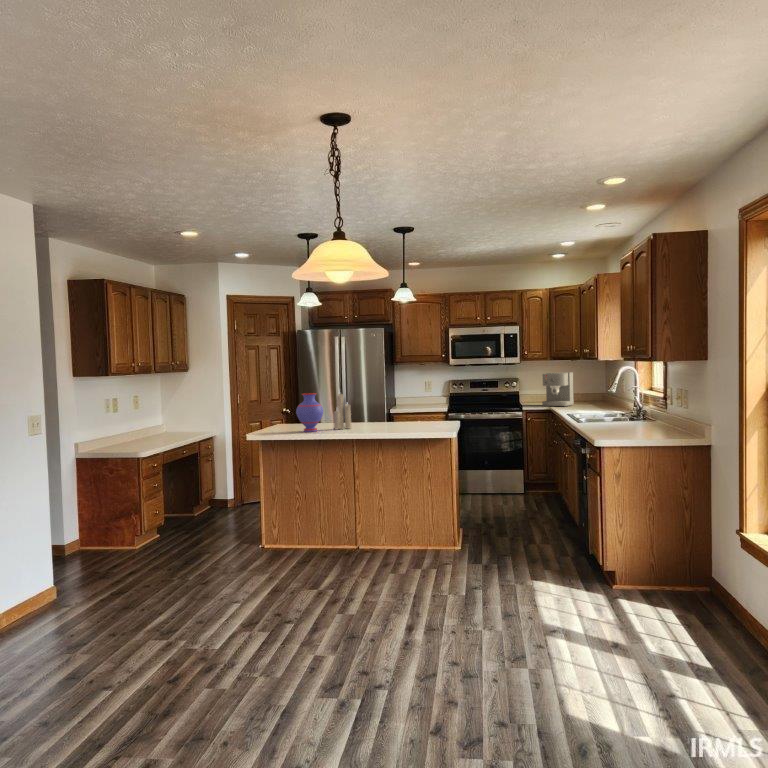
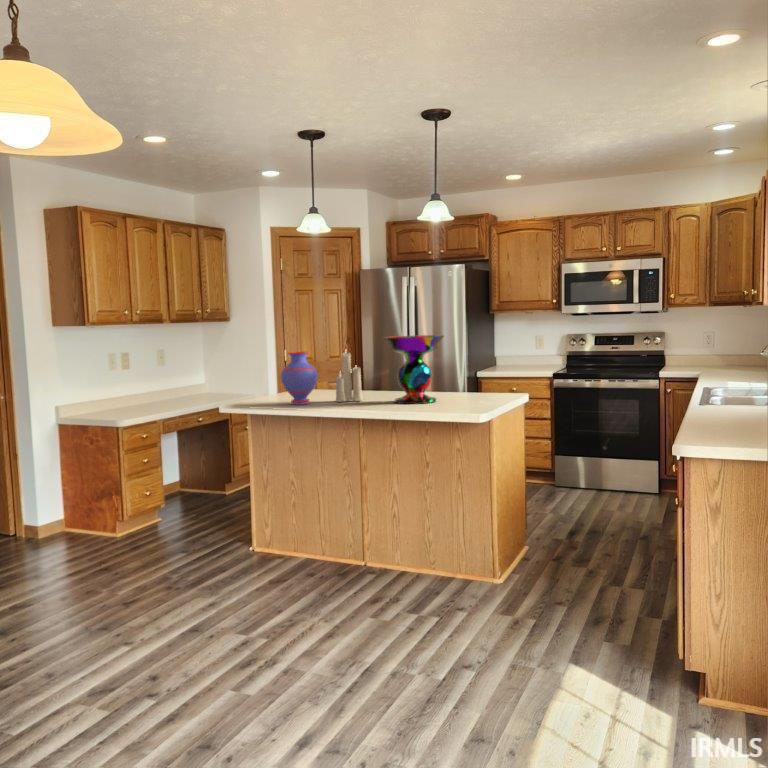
coffee maker: present [542,372,574,407] -> none [693,324,744,374]
decorative bowl: none [369,381,413,429] -> present [384,335,444,404]

